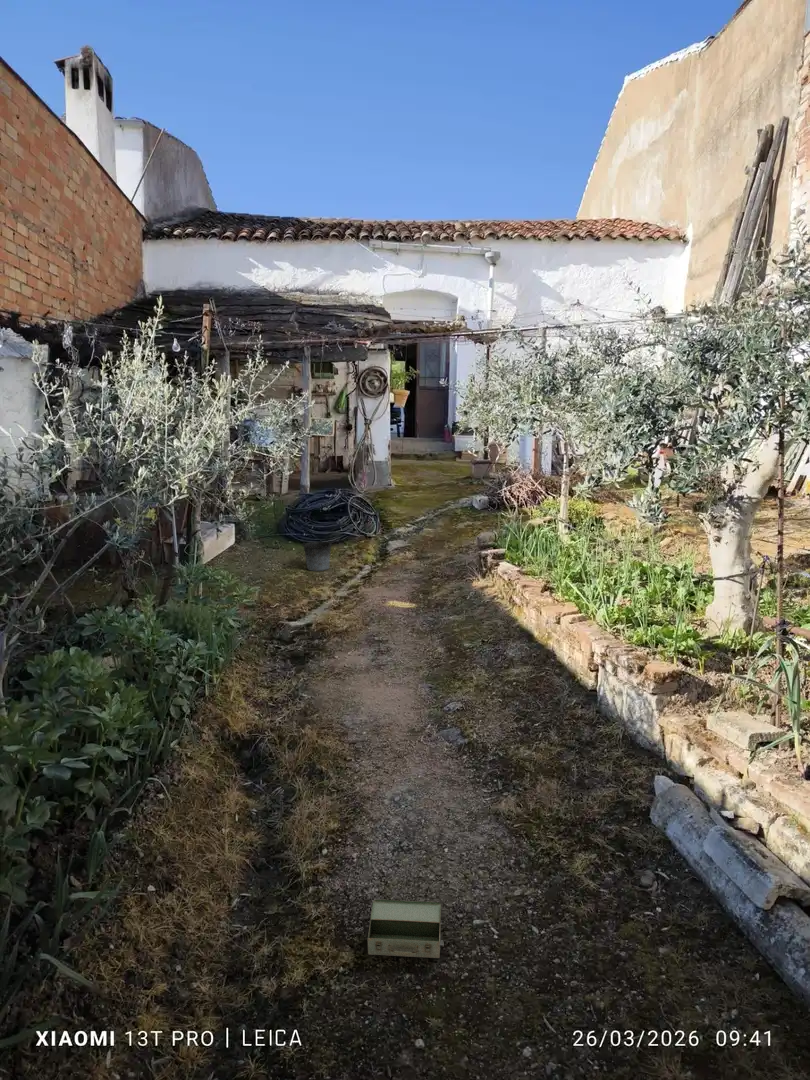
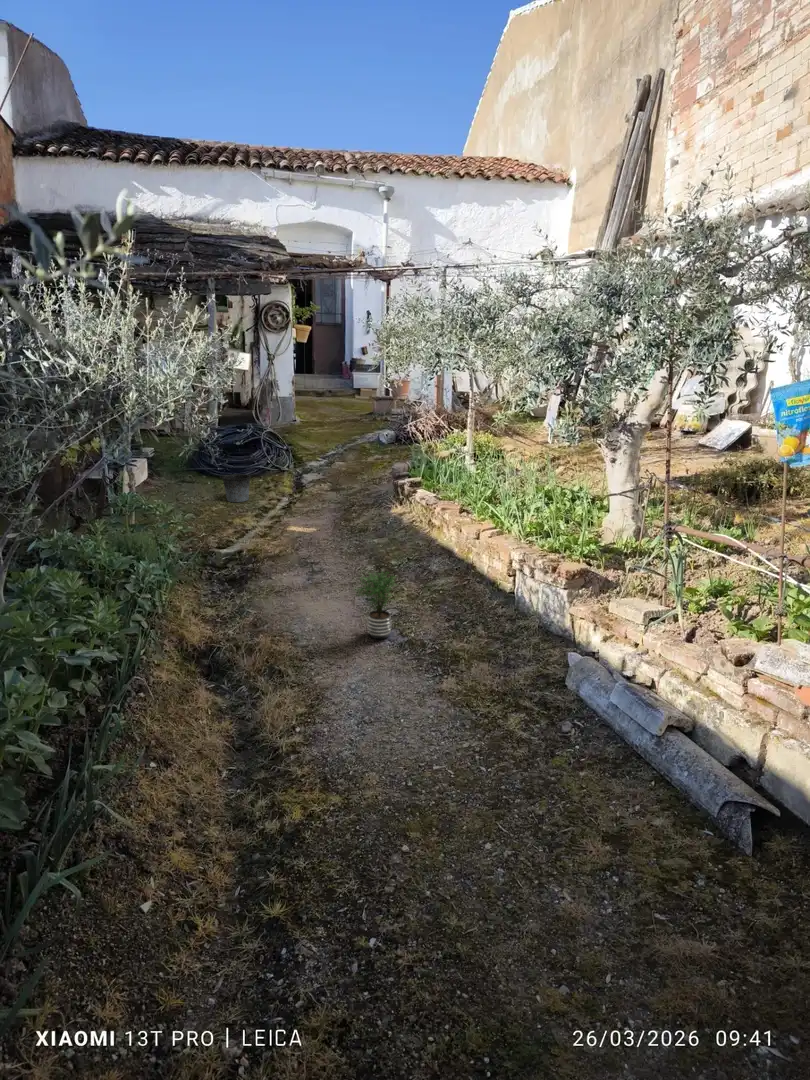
potted plant: none [409,660,464,739] -> present [355,572,394,639]
toolbox: present [367,899,441,958] -> none [350,757,411,801]

